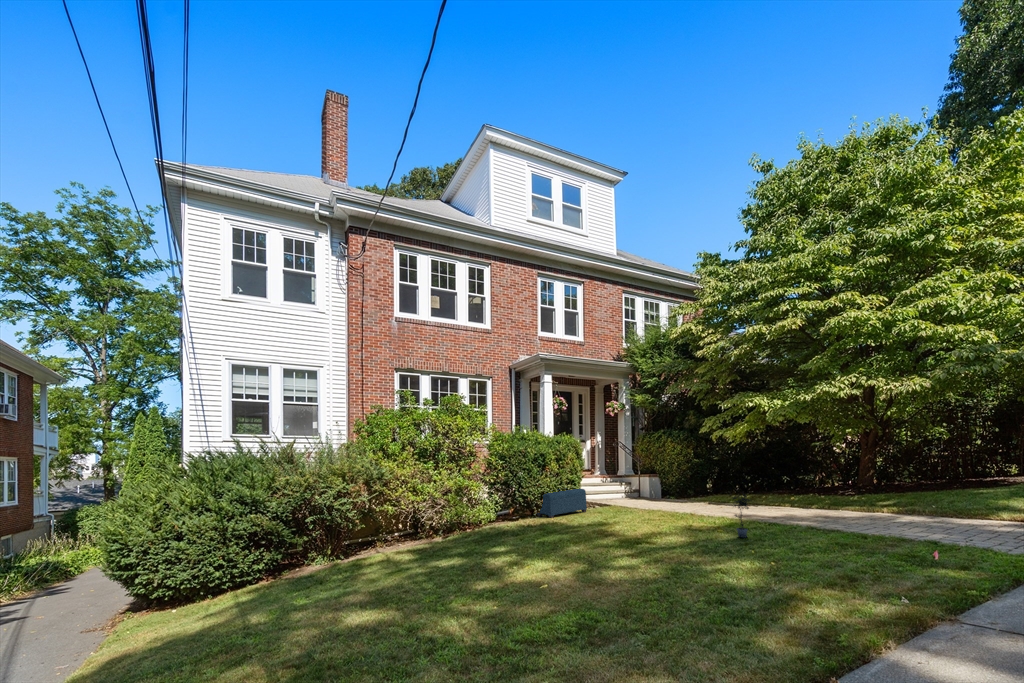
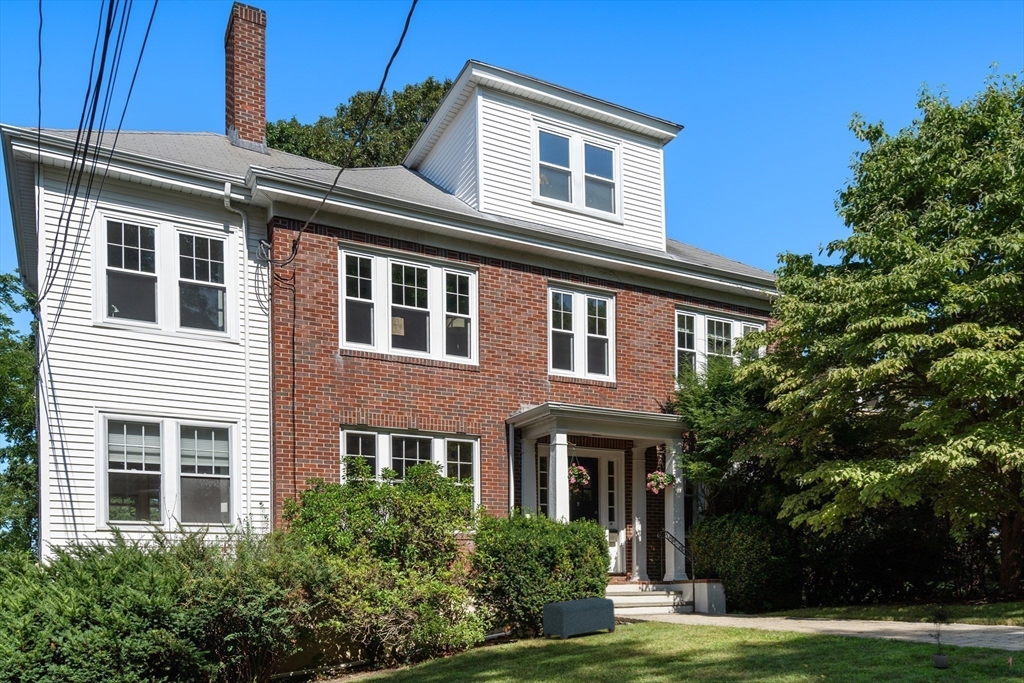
potted plant: present [732,494,750,538] -> present [924,603,953,667]

